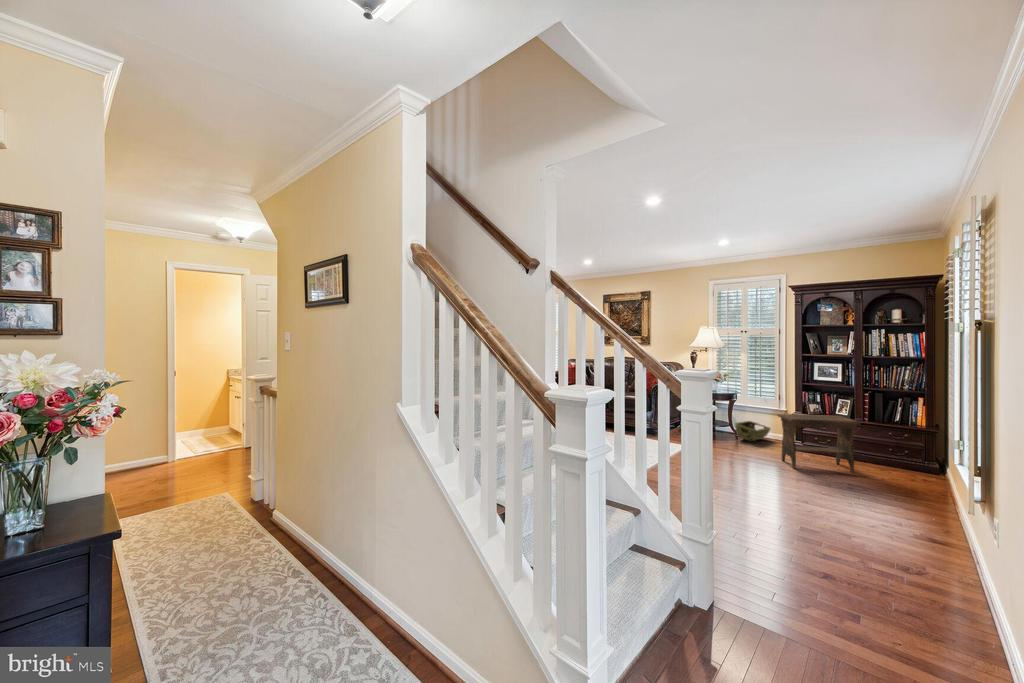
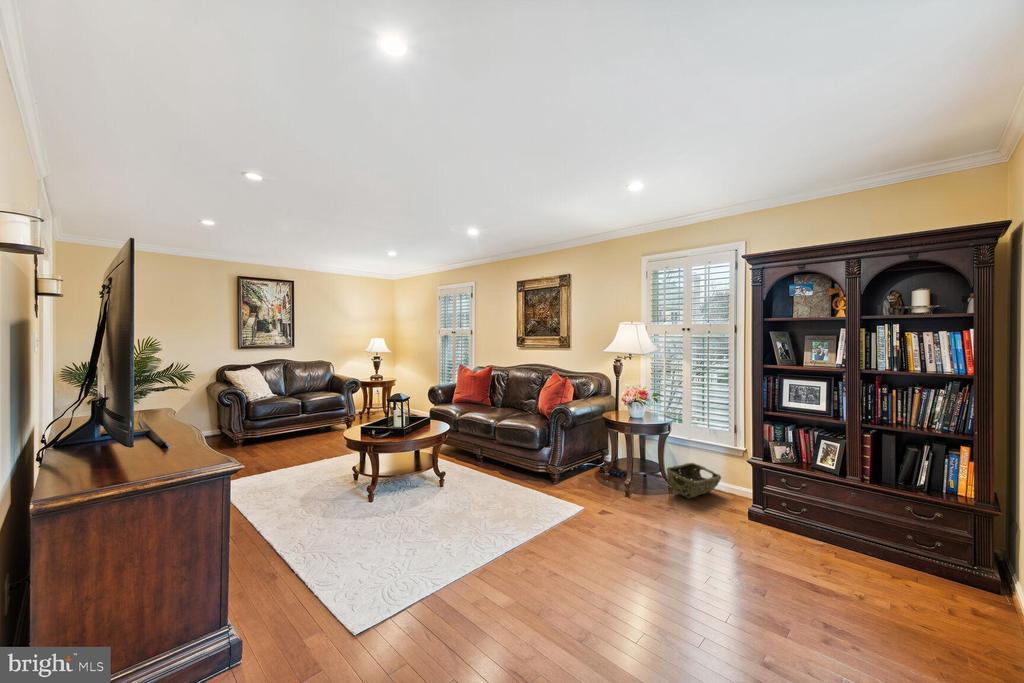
footstool: present [778,414,861,472] -> none [713,467,854,583]

